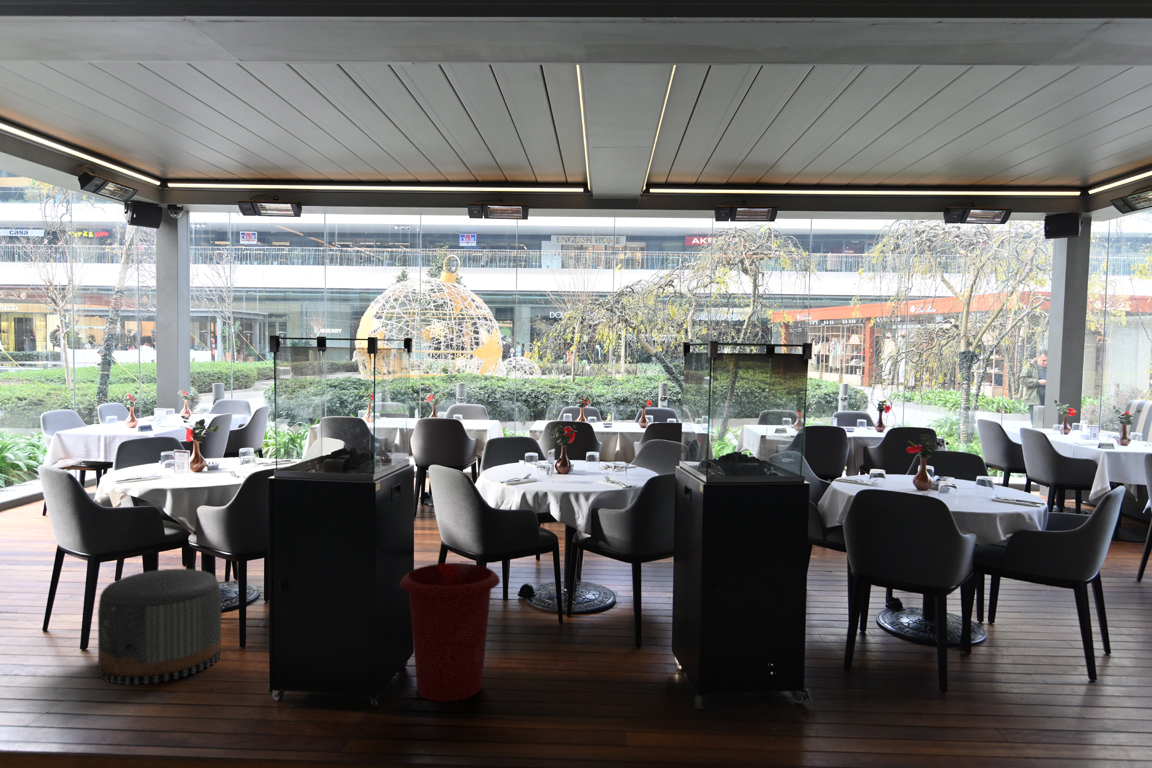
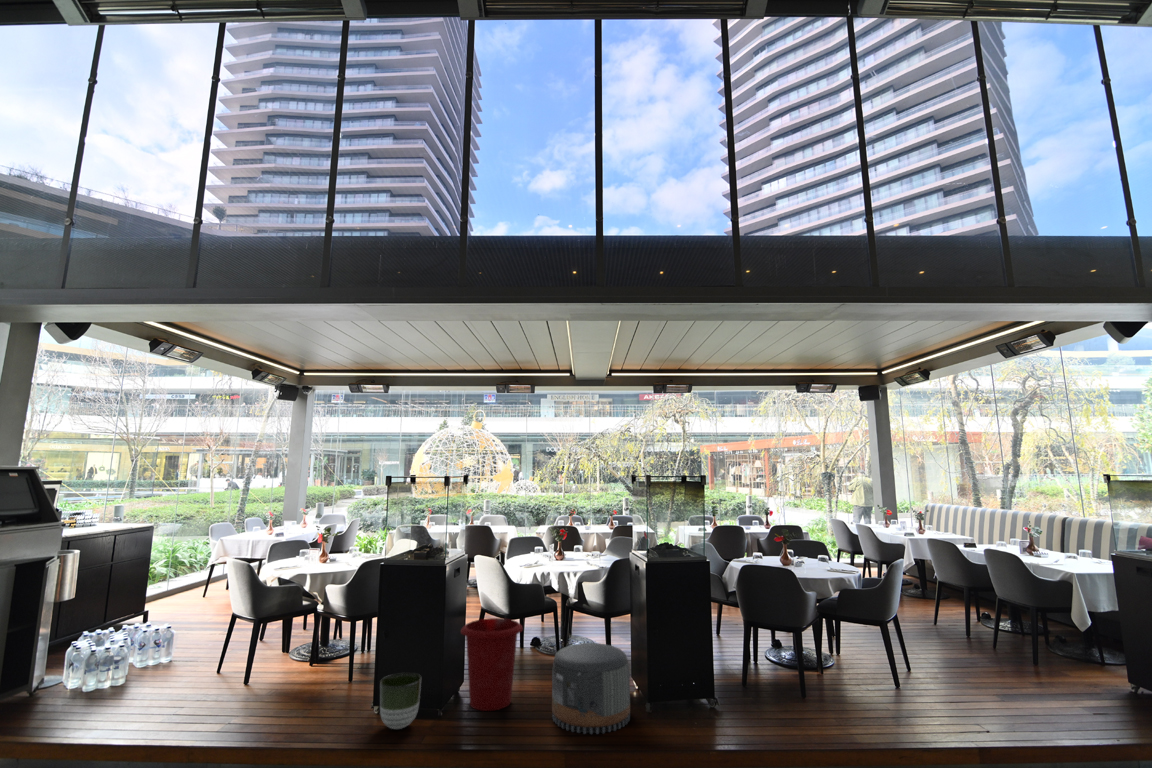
pouf: present [98,569,221,685] -> present [552,643,630,734]
planter: none [268,645,335,730] -> present [380,673,421,729]

